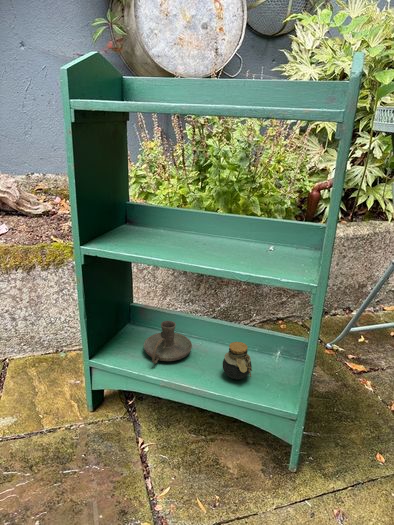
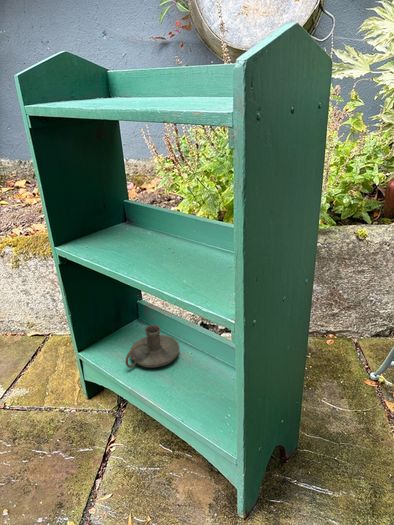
jar: present [223,342,252,380] -> none [186,361,218,403]

